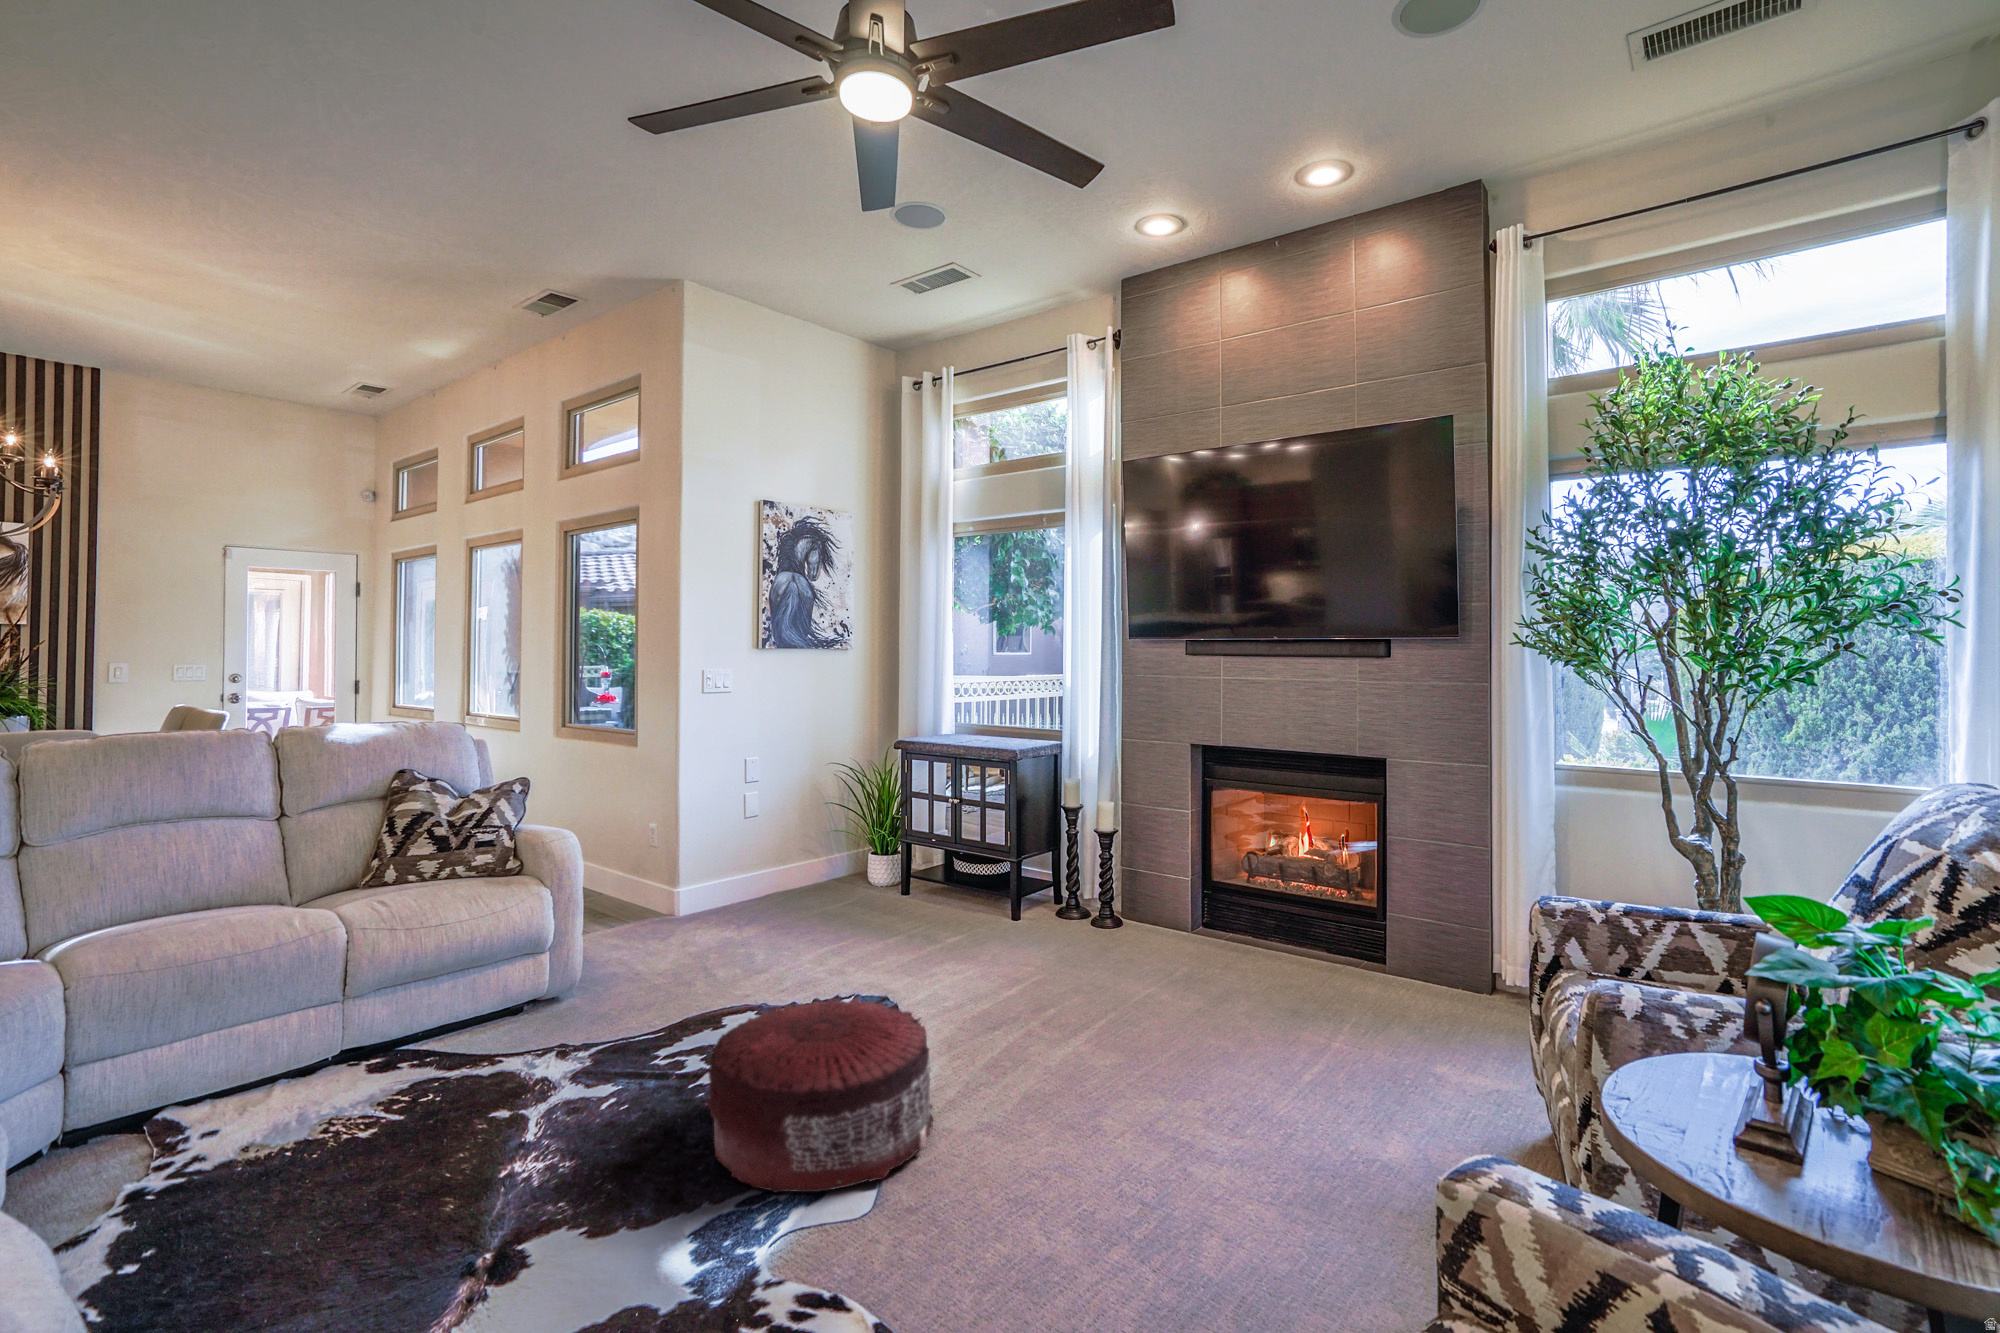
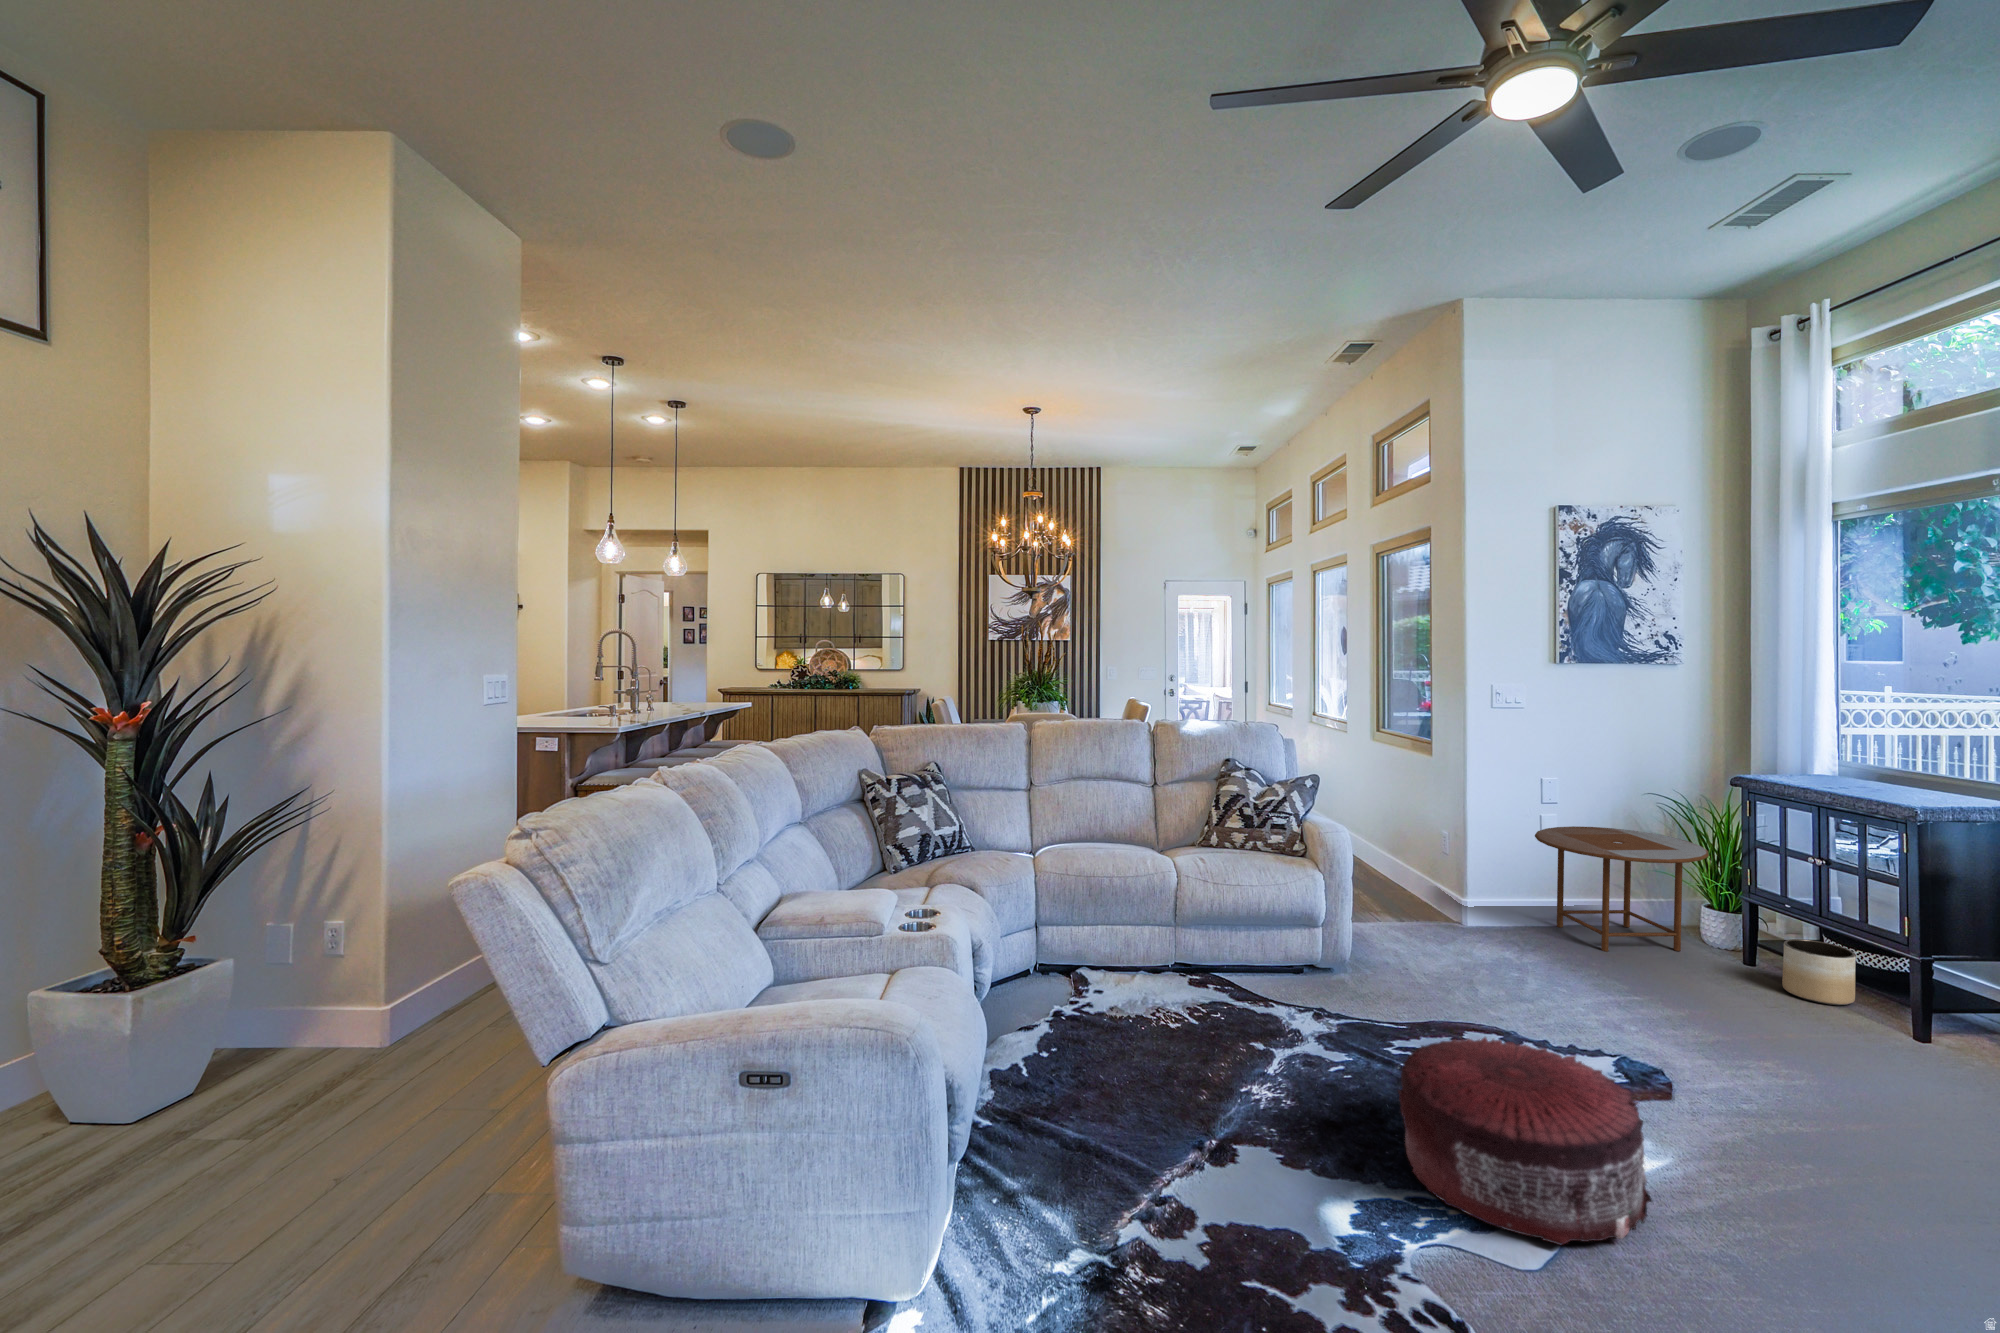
side table: none [748,804,883,917] -> present [1535,826,1709,951]
planter: none [938,870,981,918] -> present [1782,939,1856,1005]

